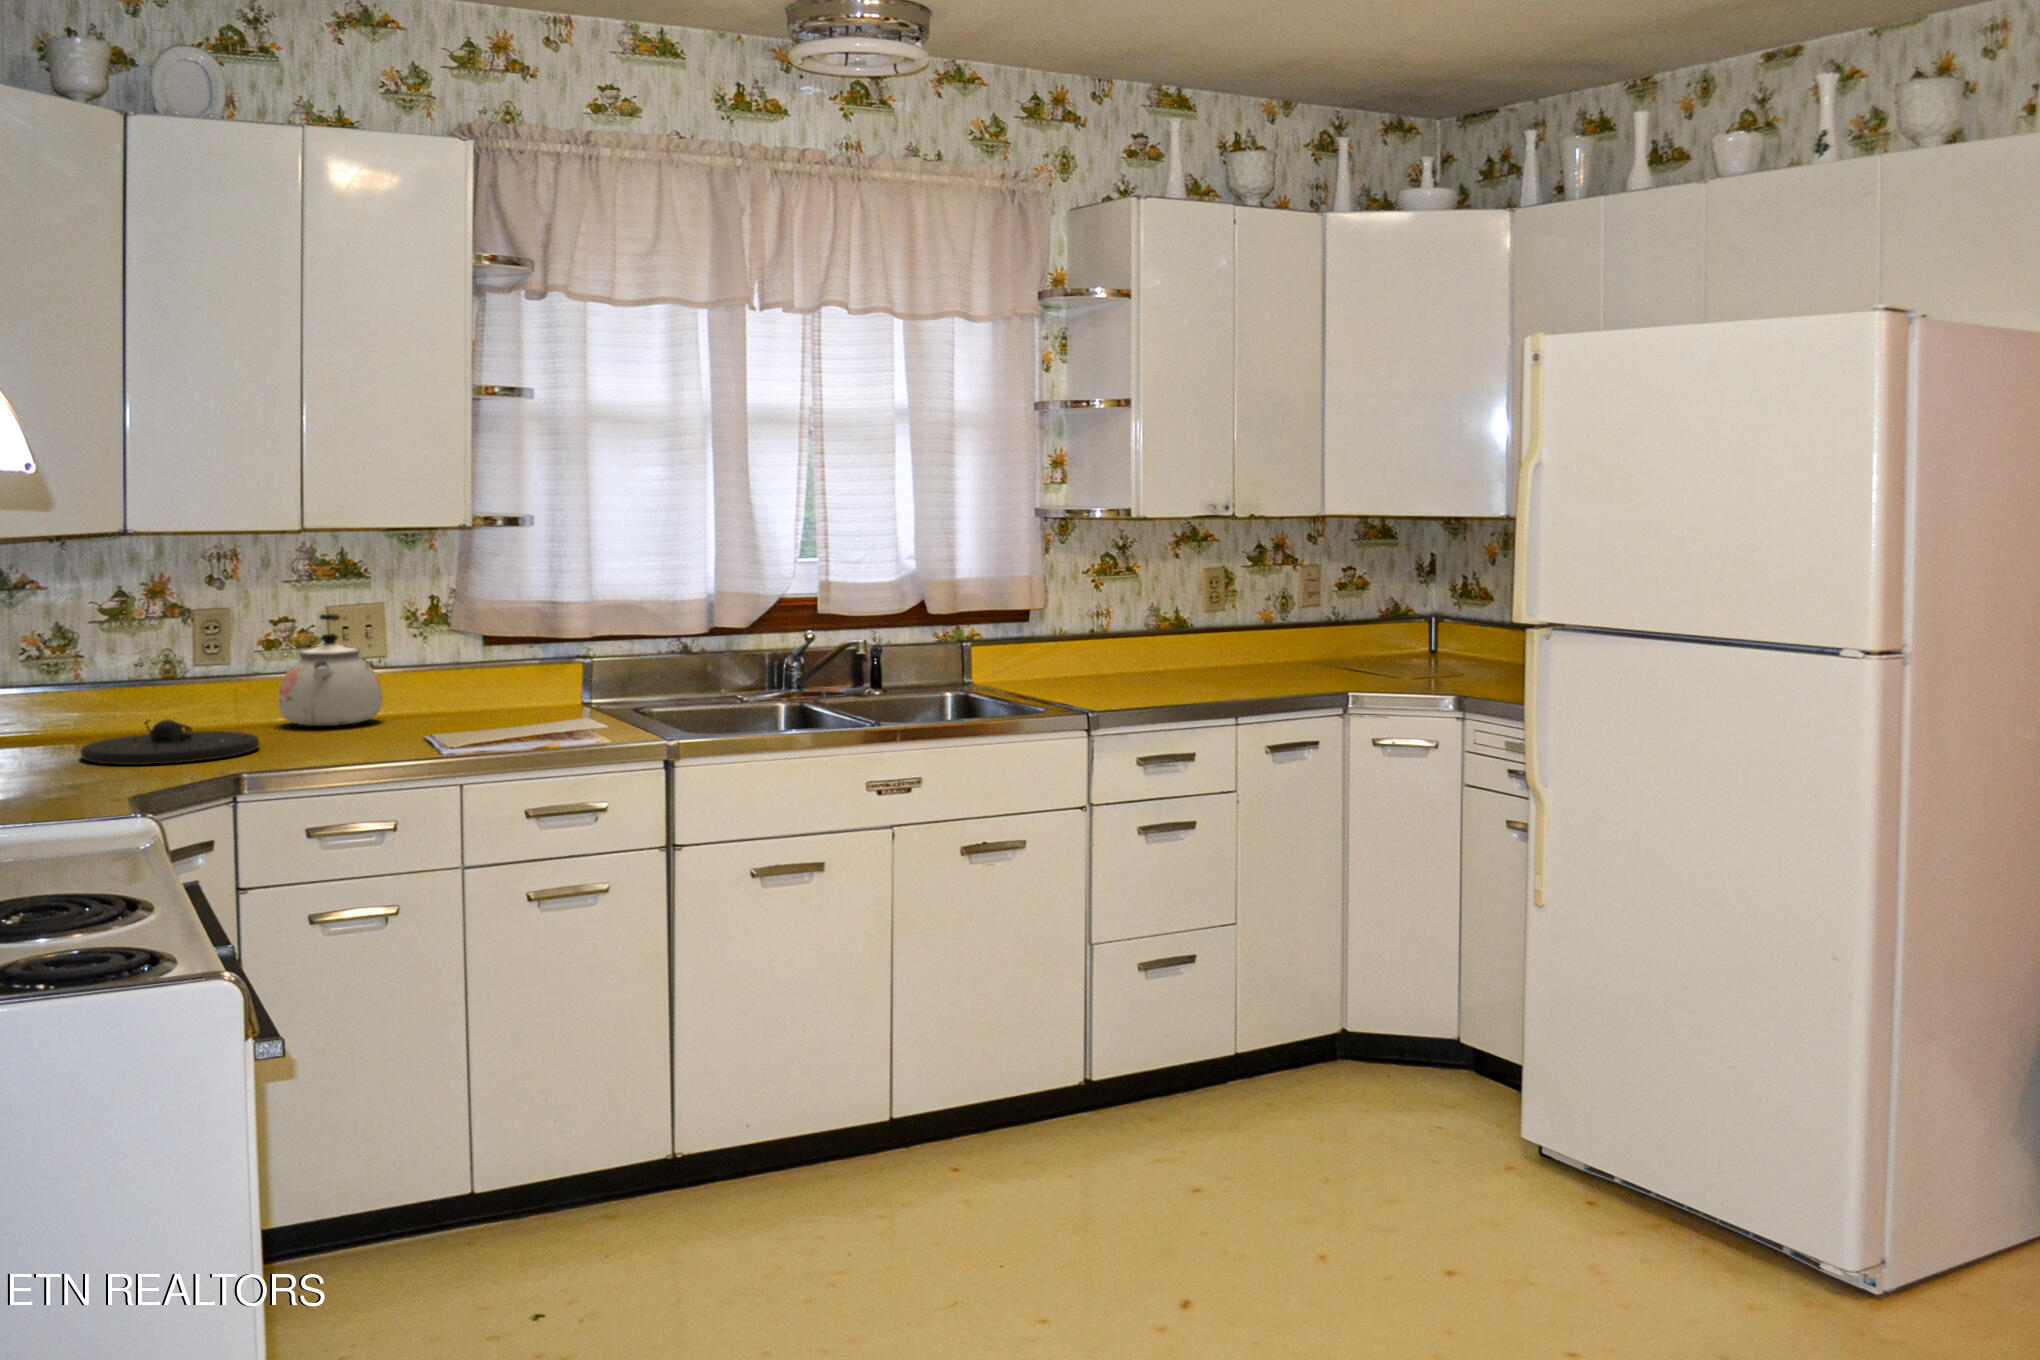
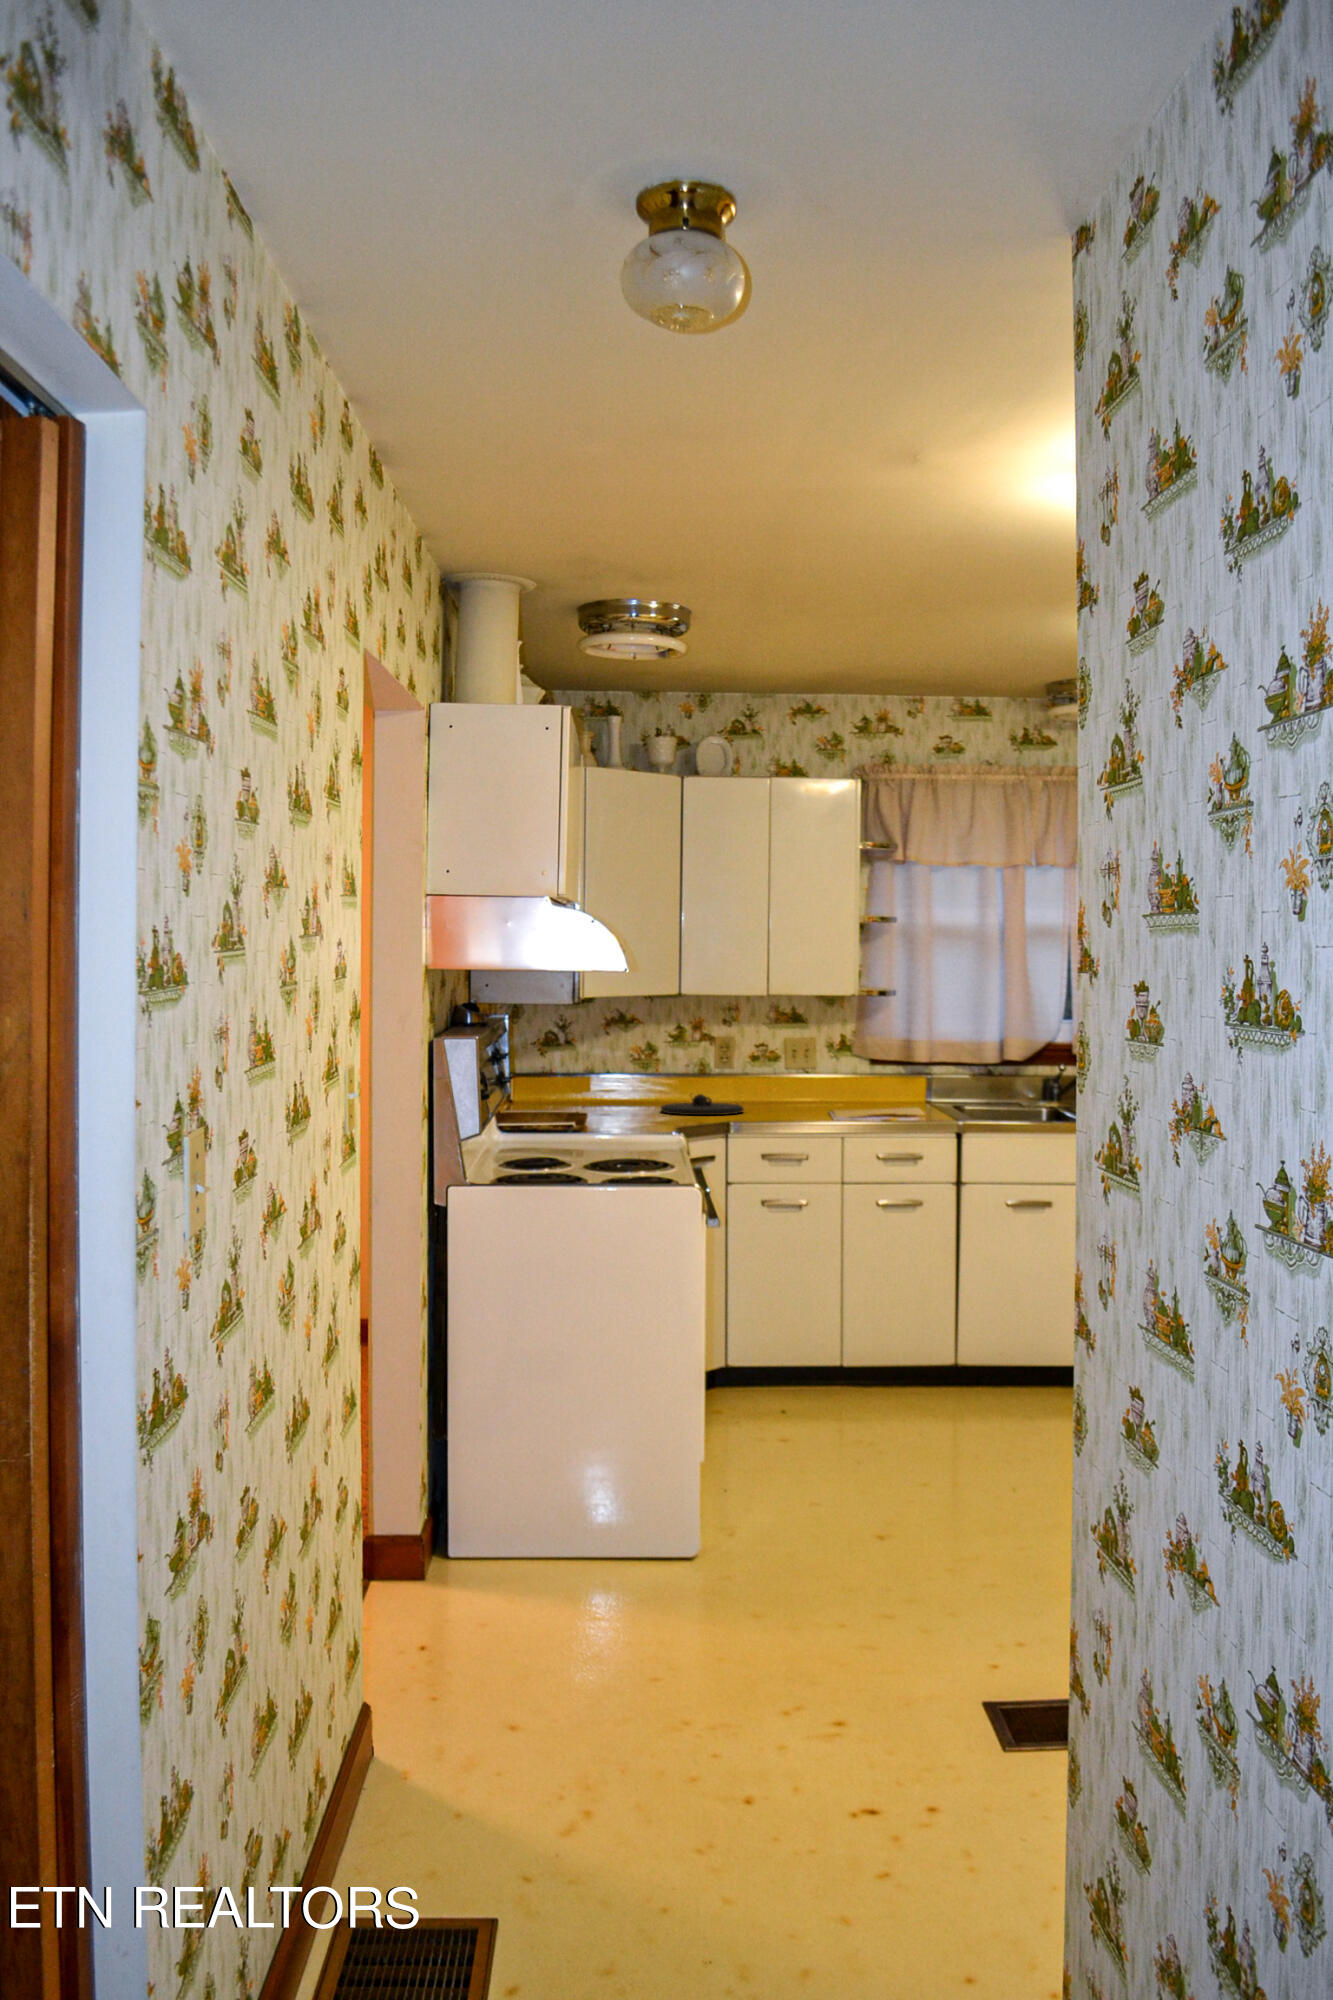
kettle: present [279,614,383,726] -> none [756,1044,809,1106]

